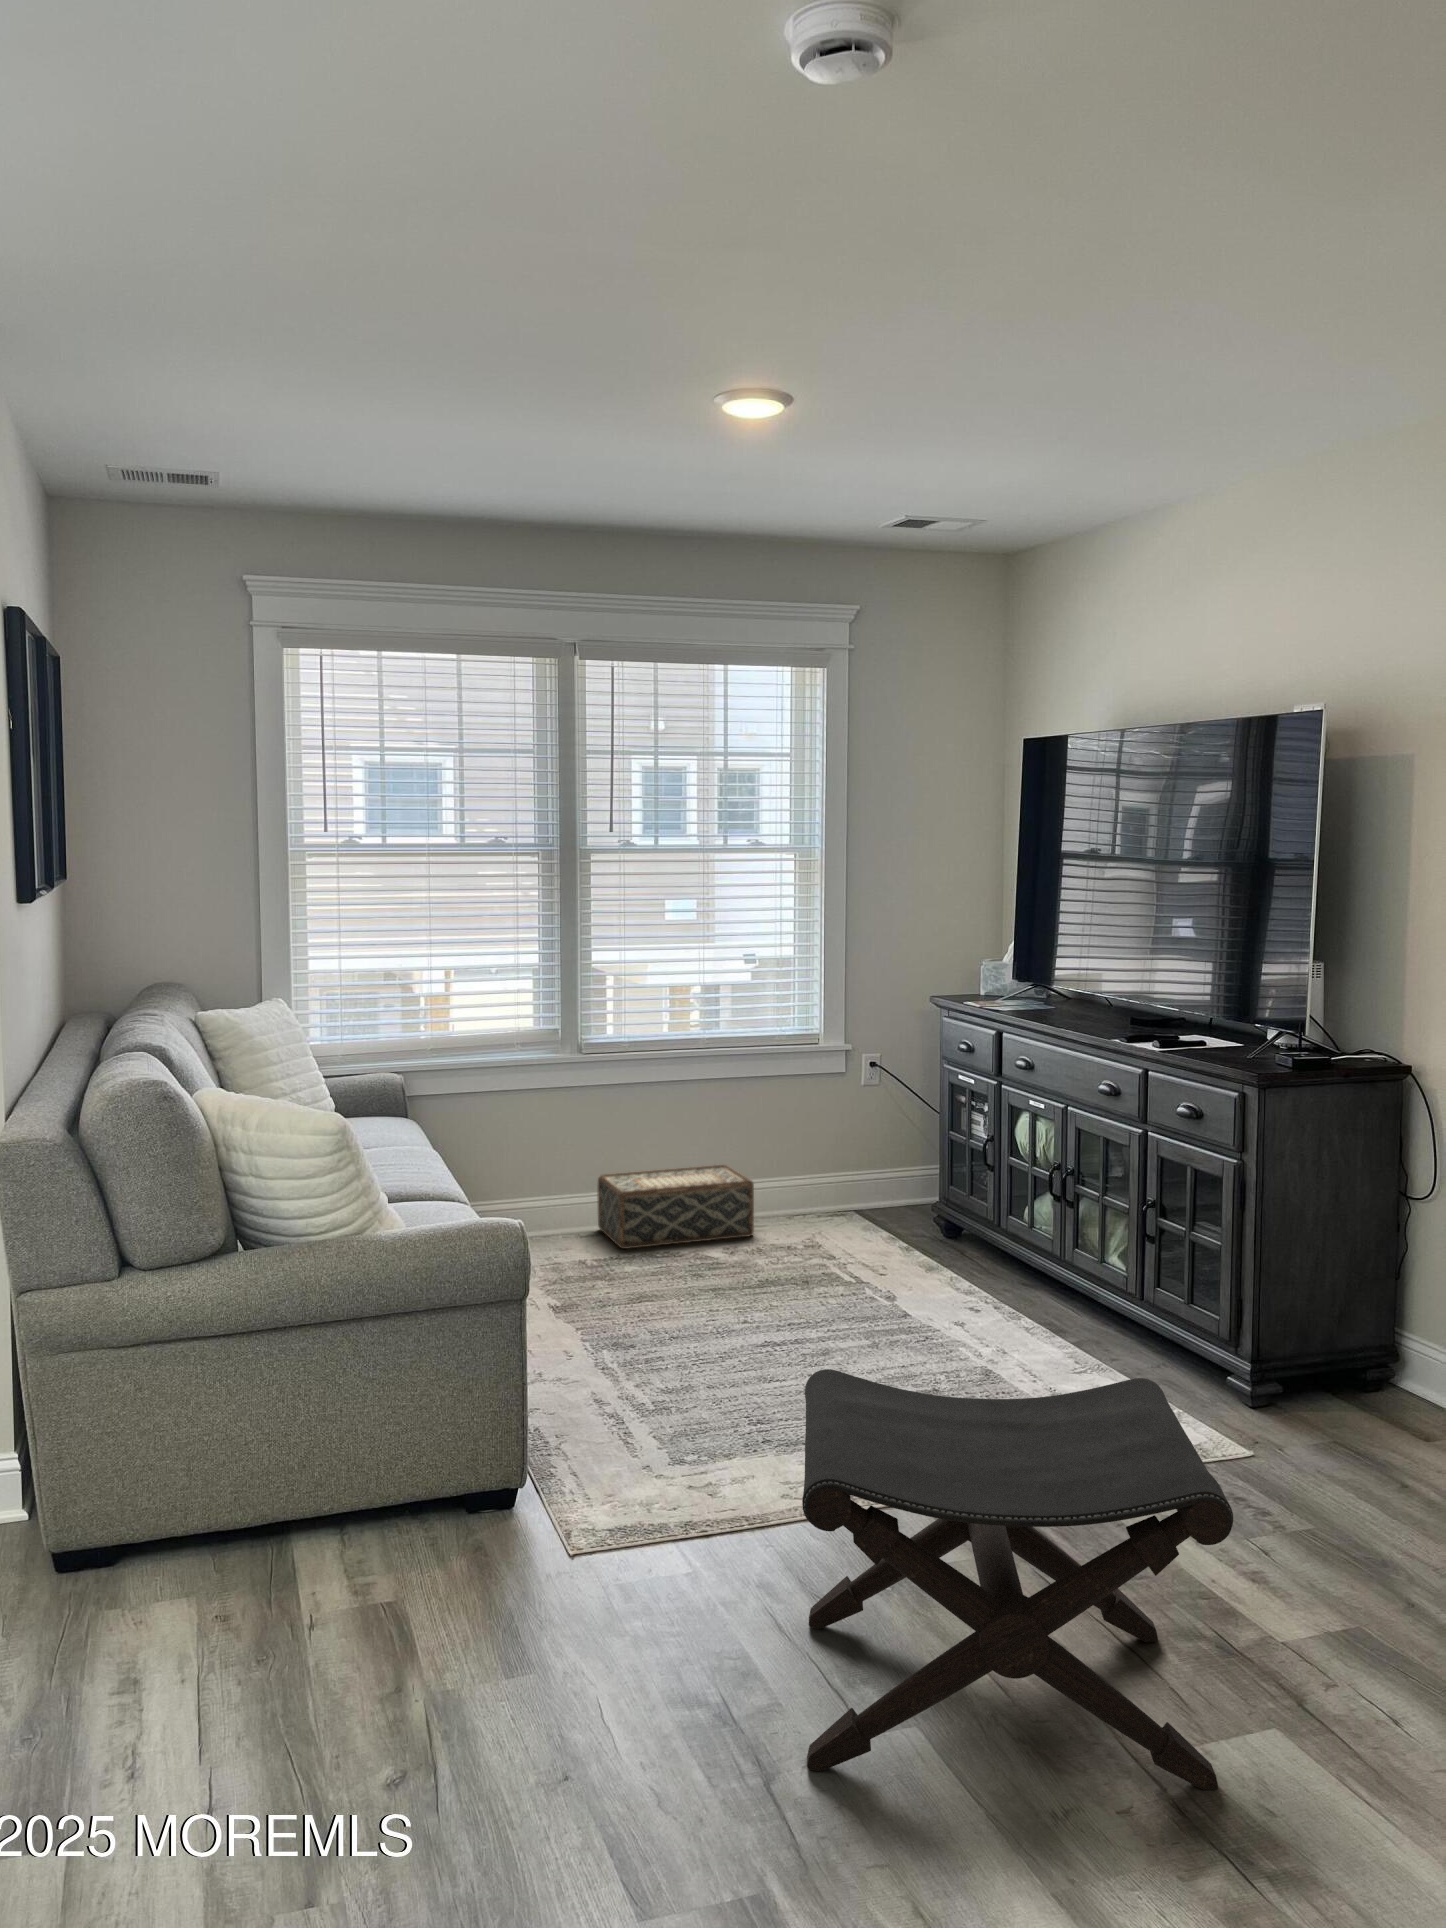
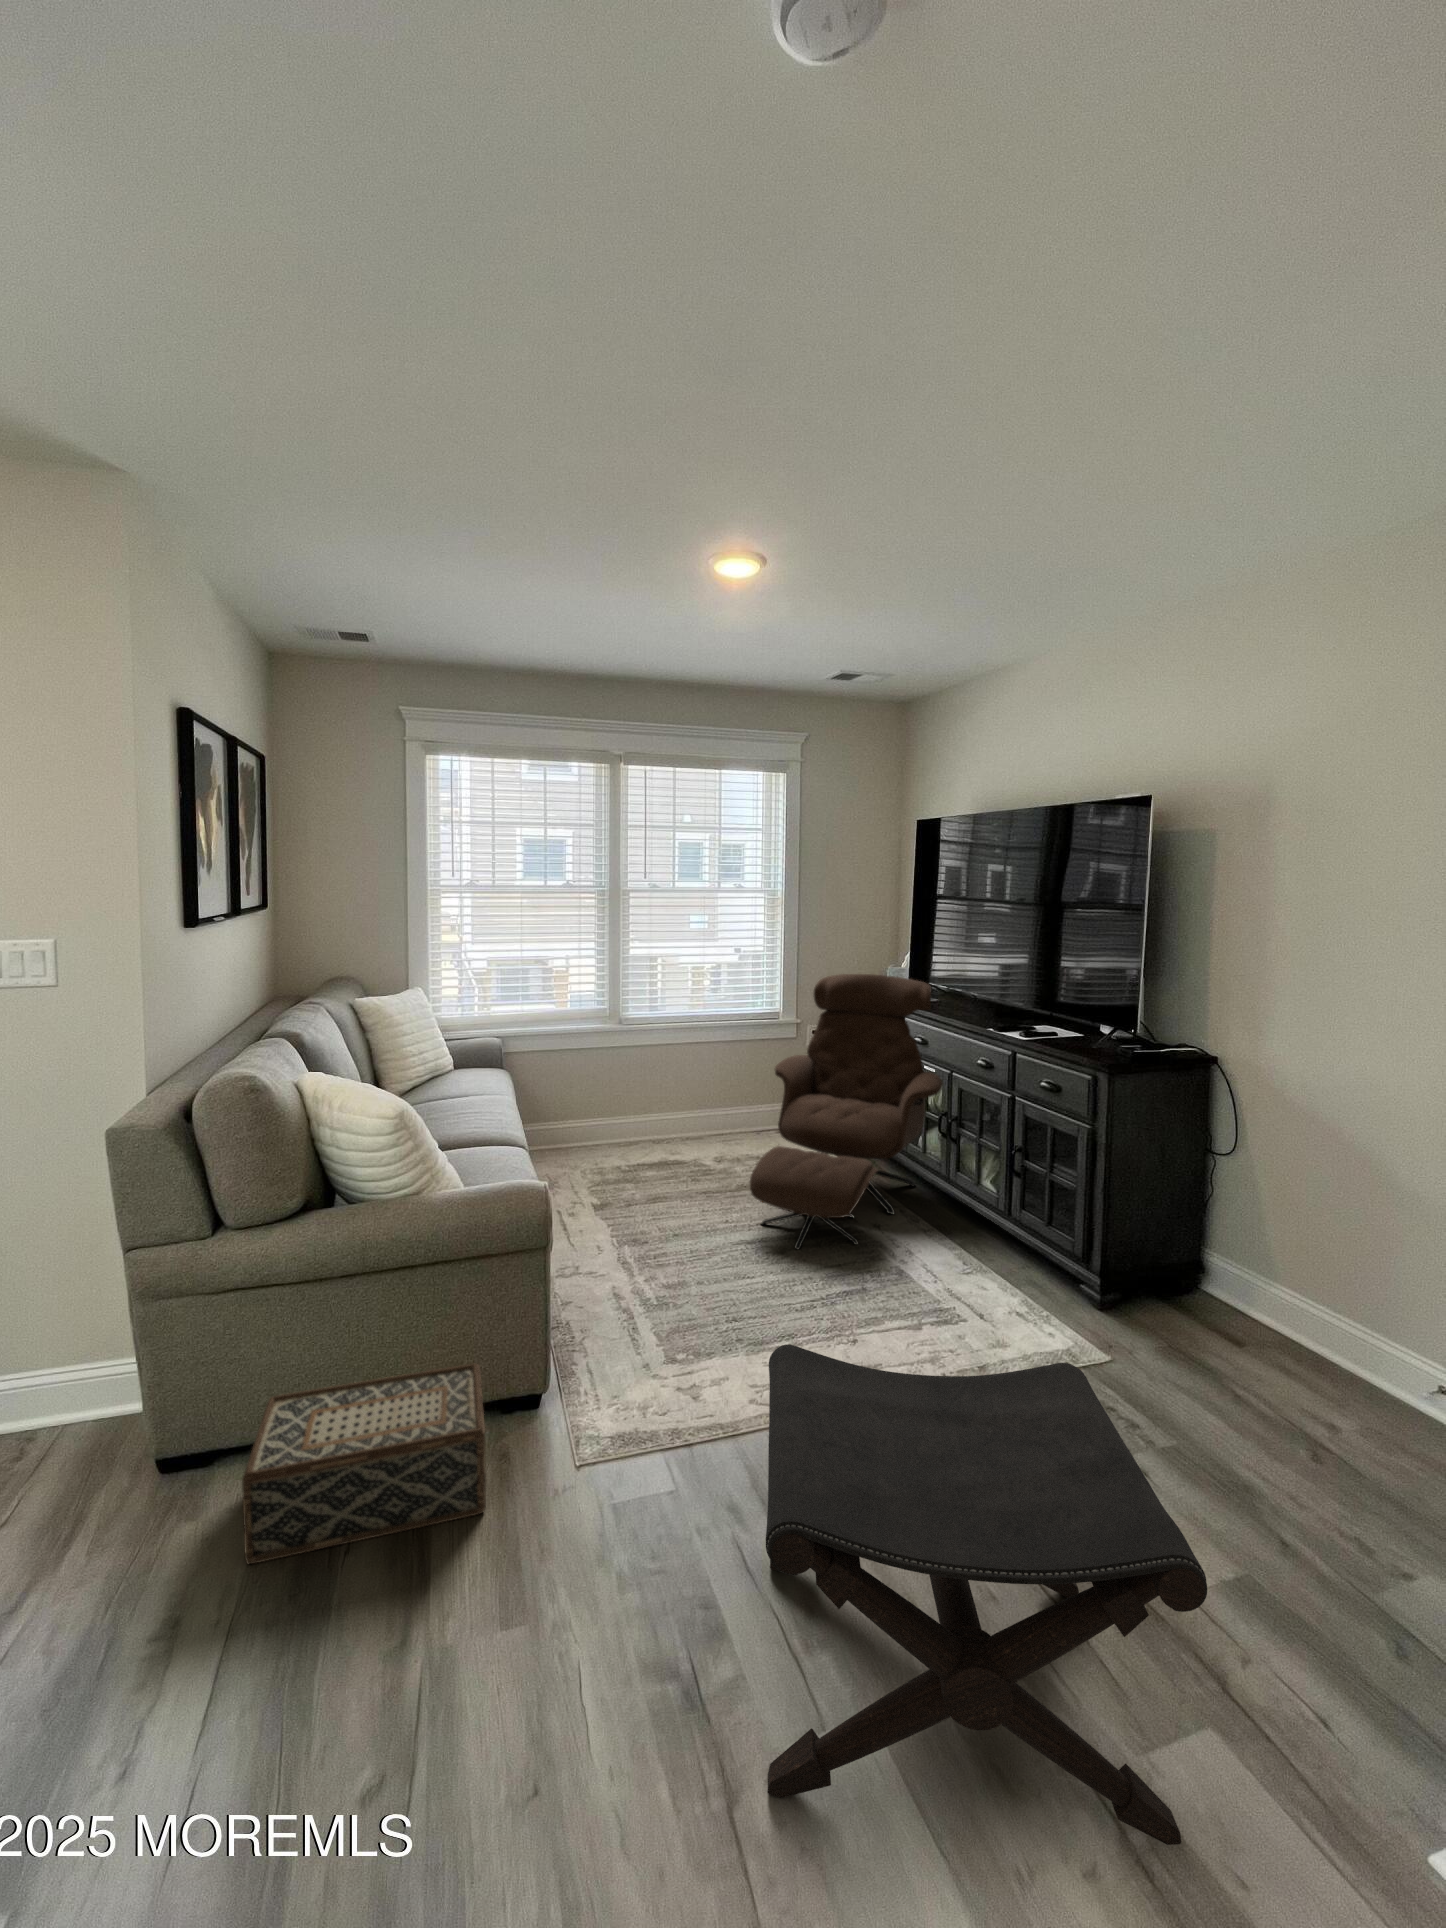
lounge chair: none [778,970,1059,1351] -> present [750,974,943,1250]
woven basket: present [598,1165,754,1249] -> present [242,1363,486,1564]

